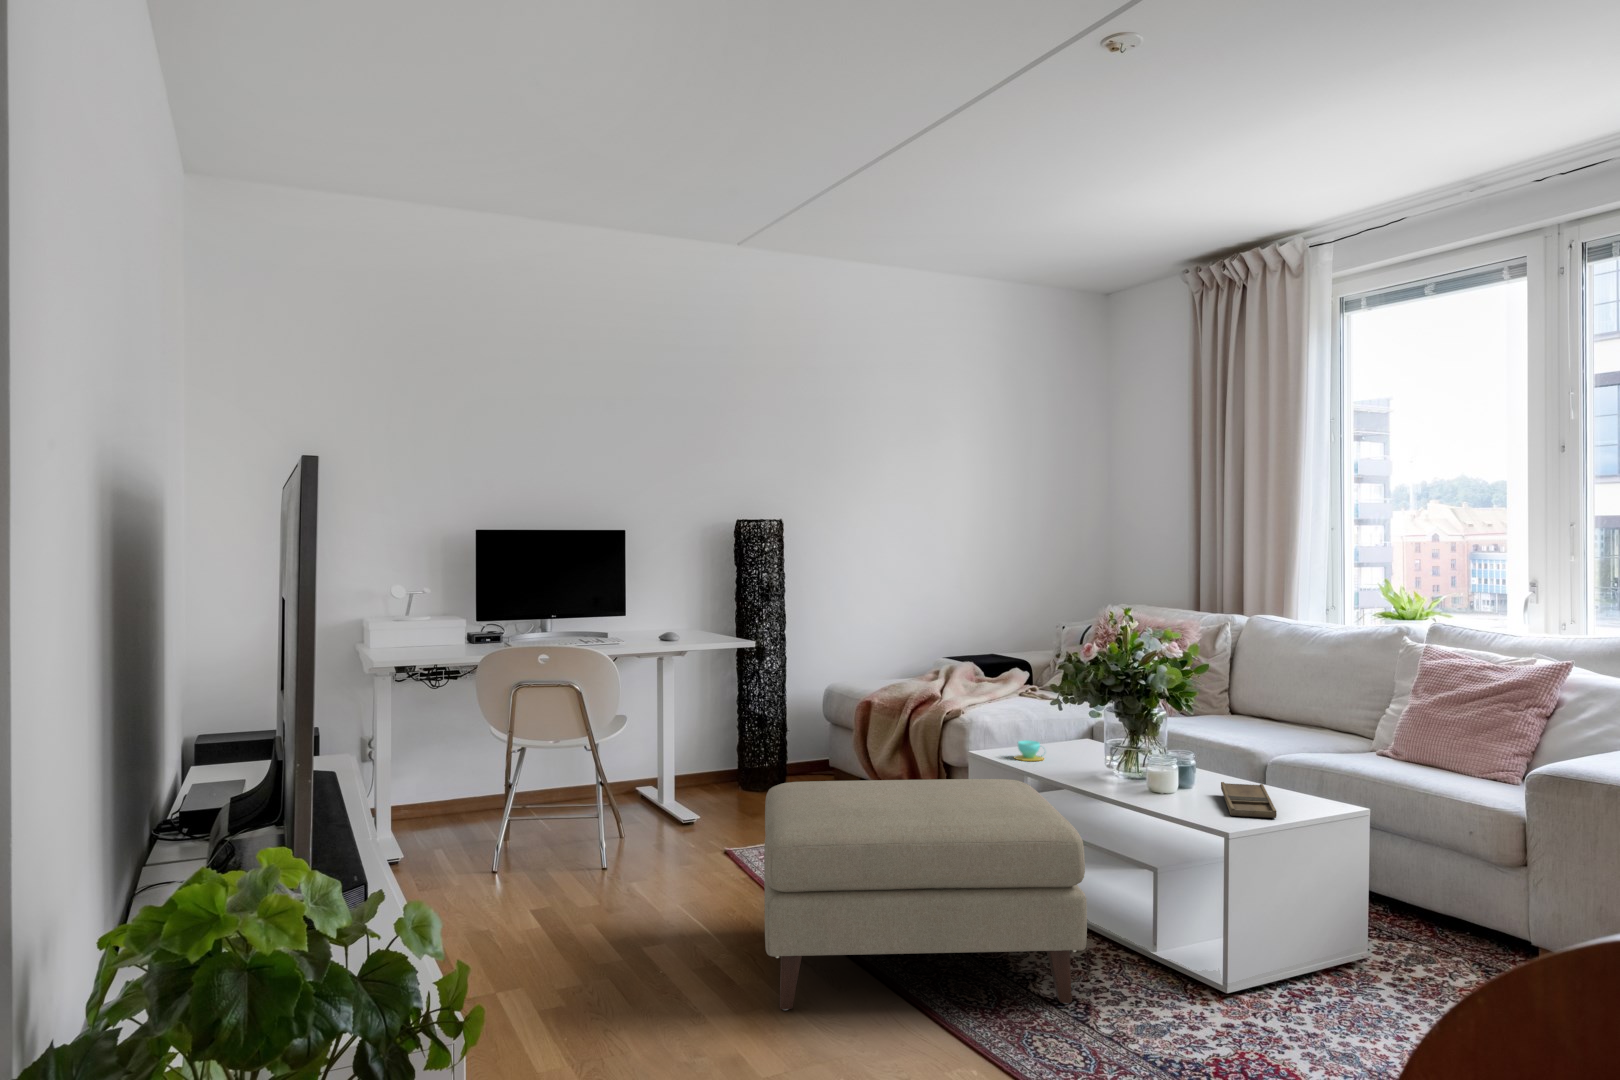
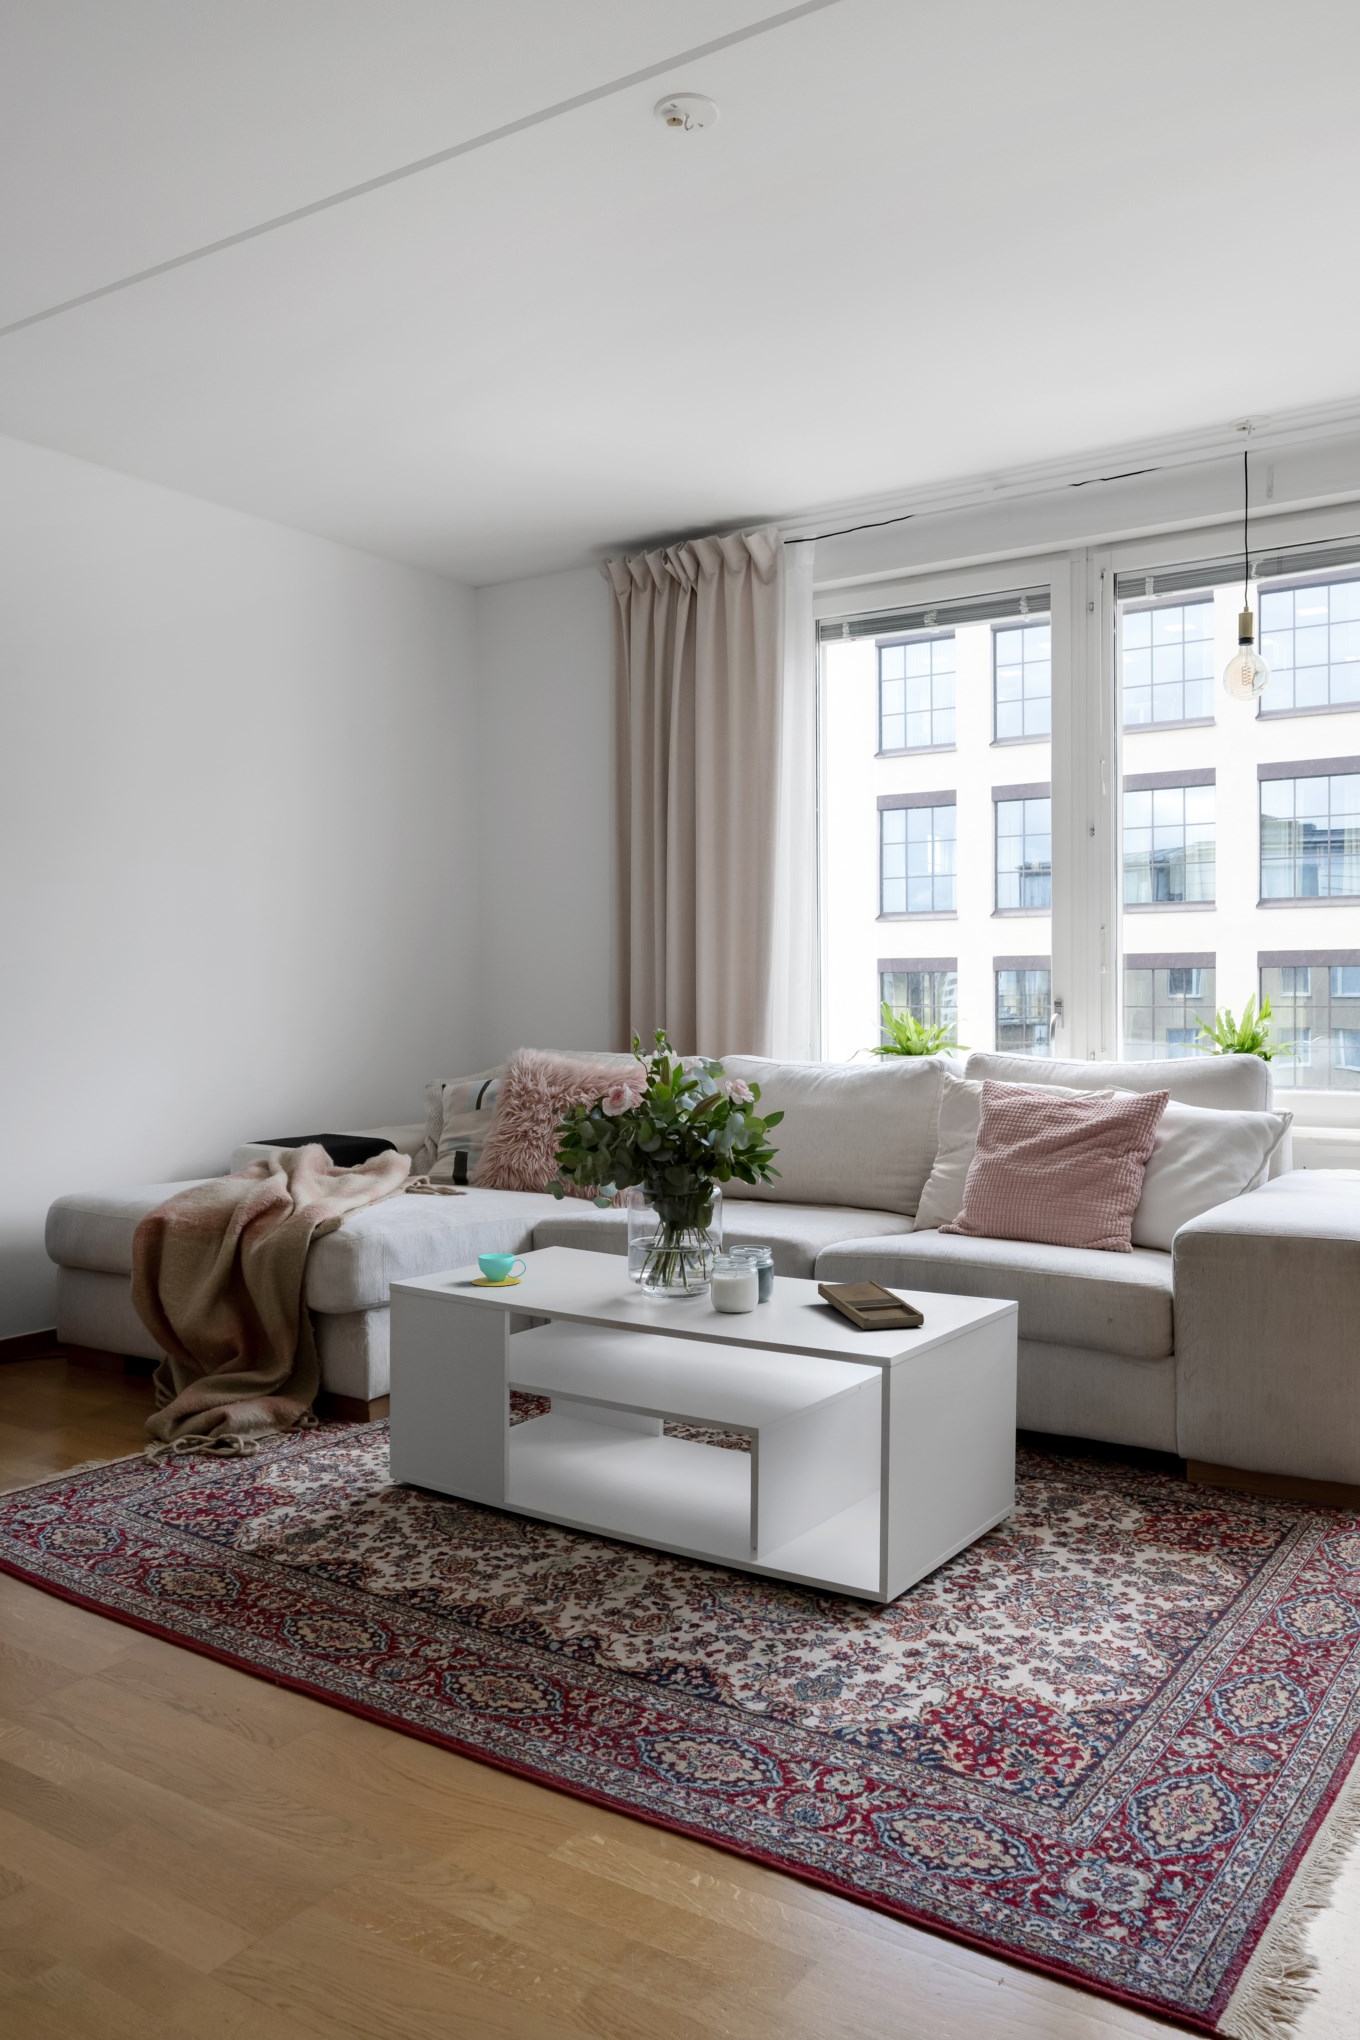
ottoman: present [764,779,1087,1010] -> none [66,1315,701,1813]

